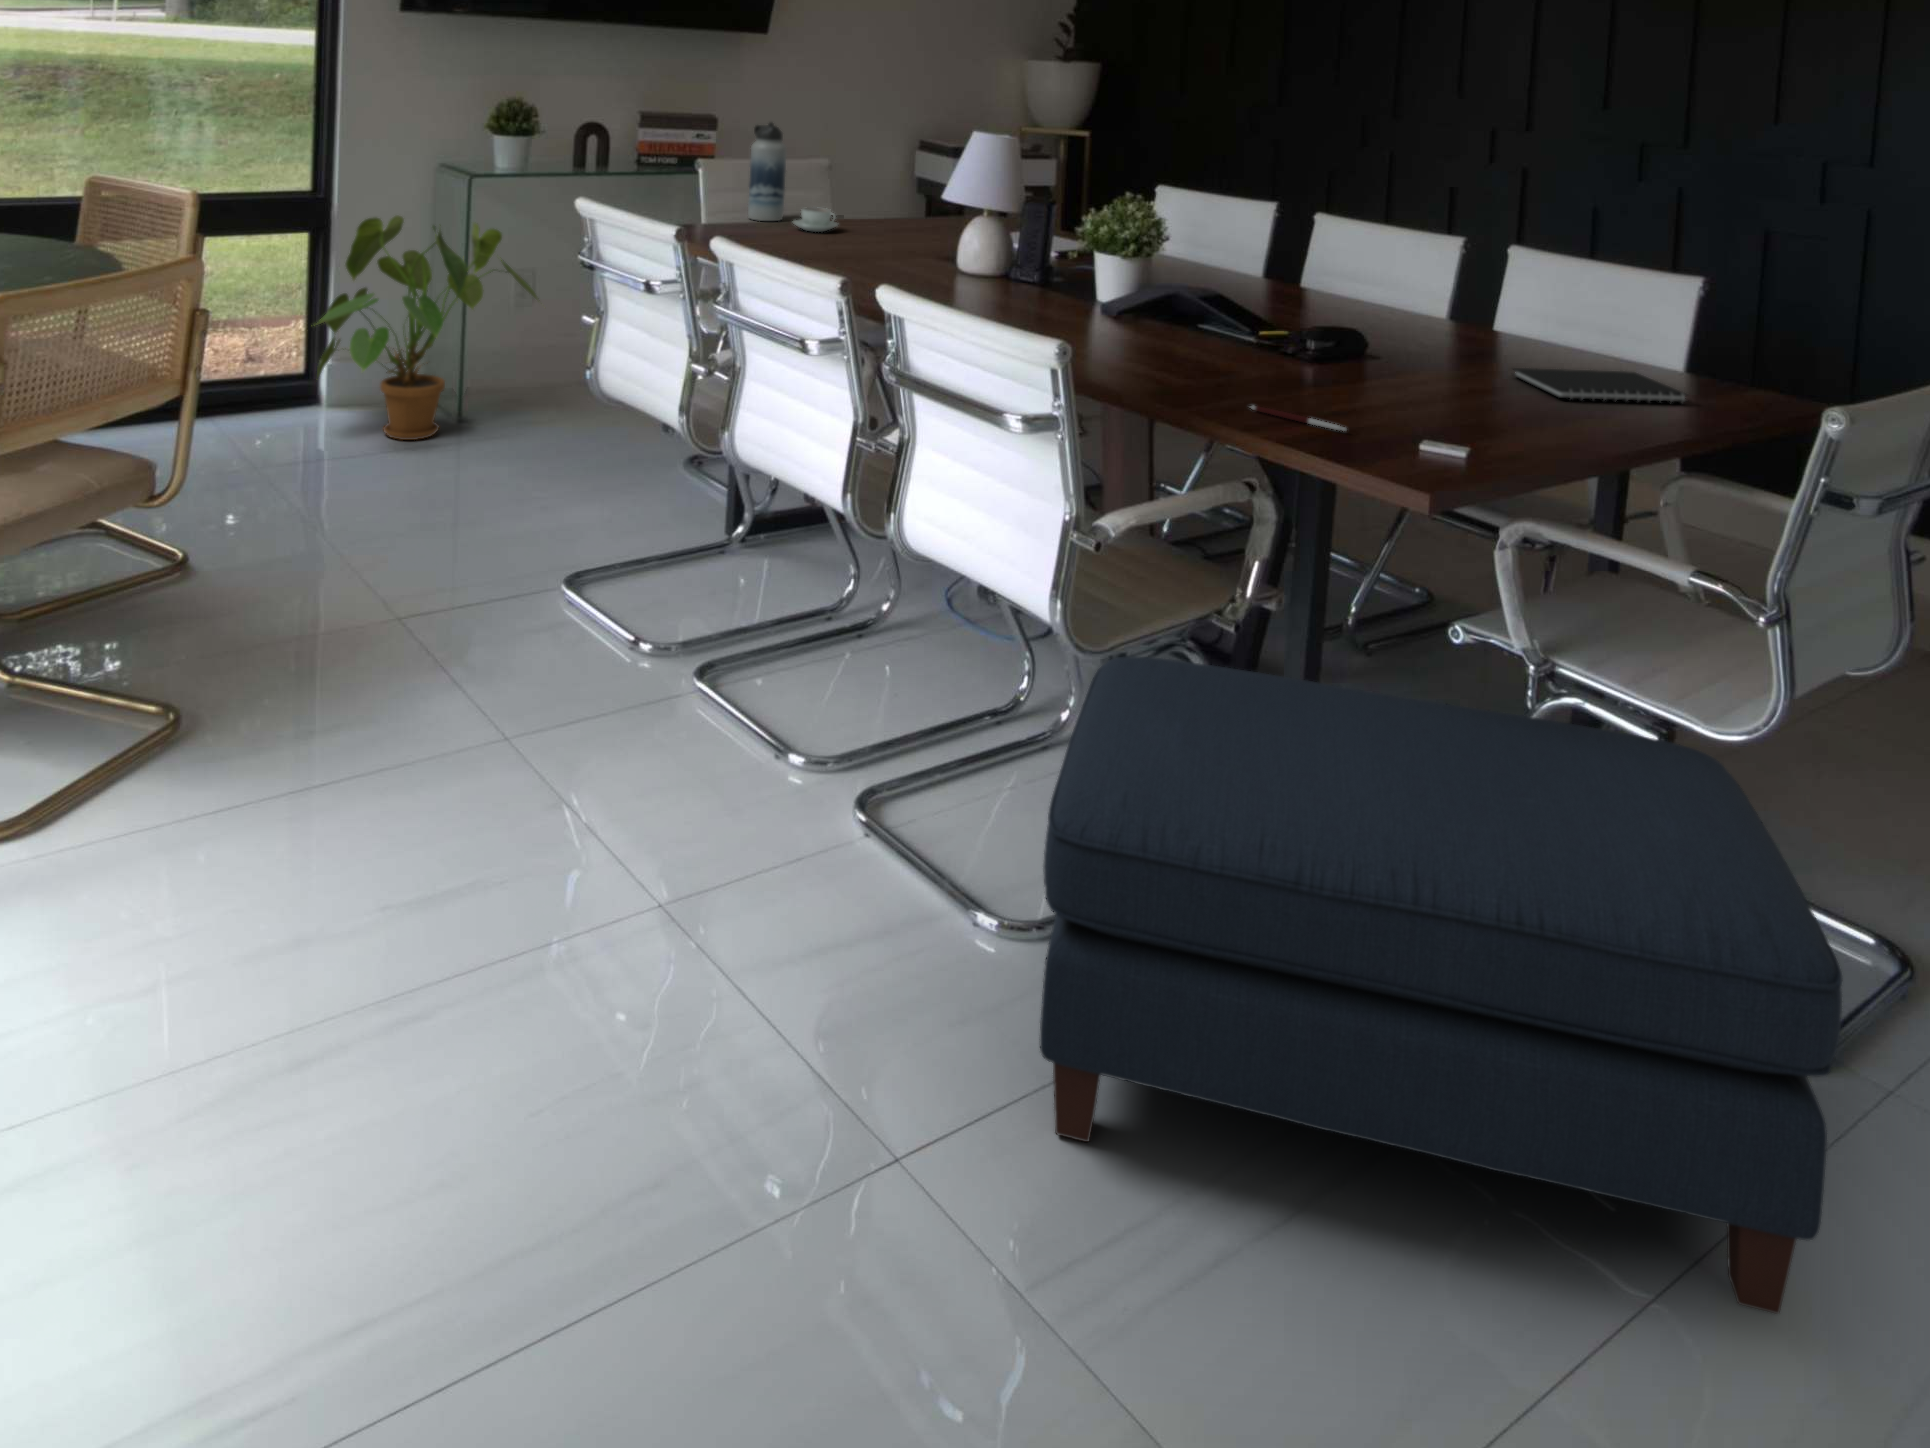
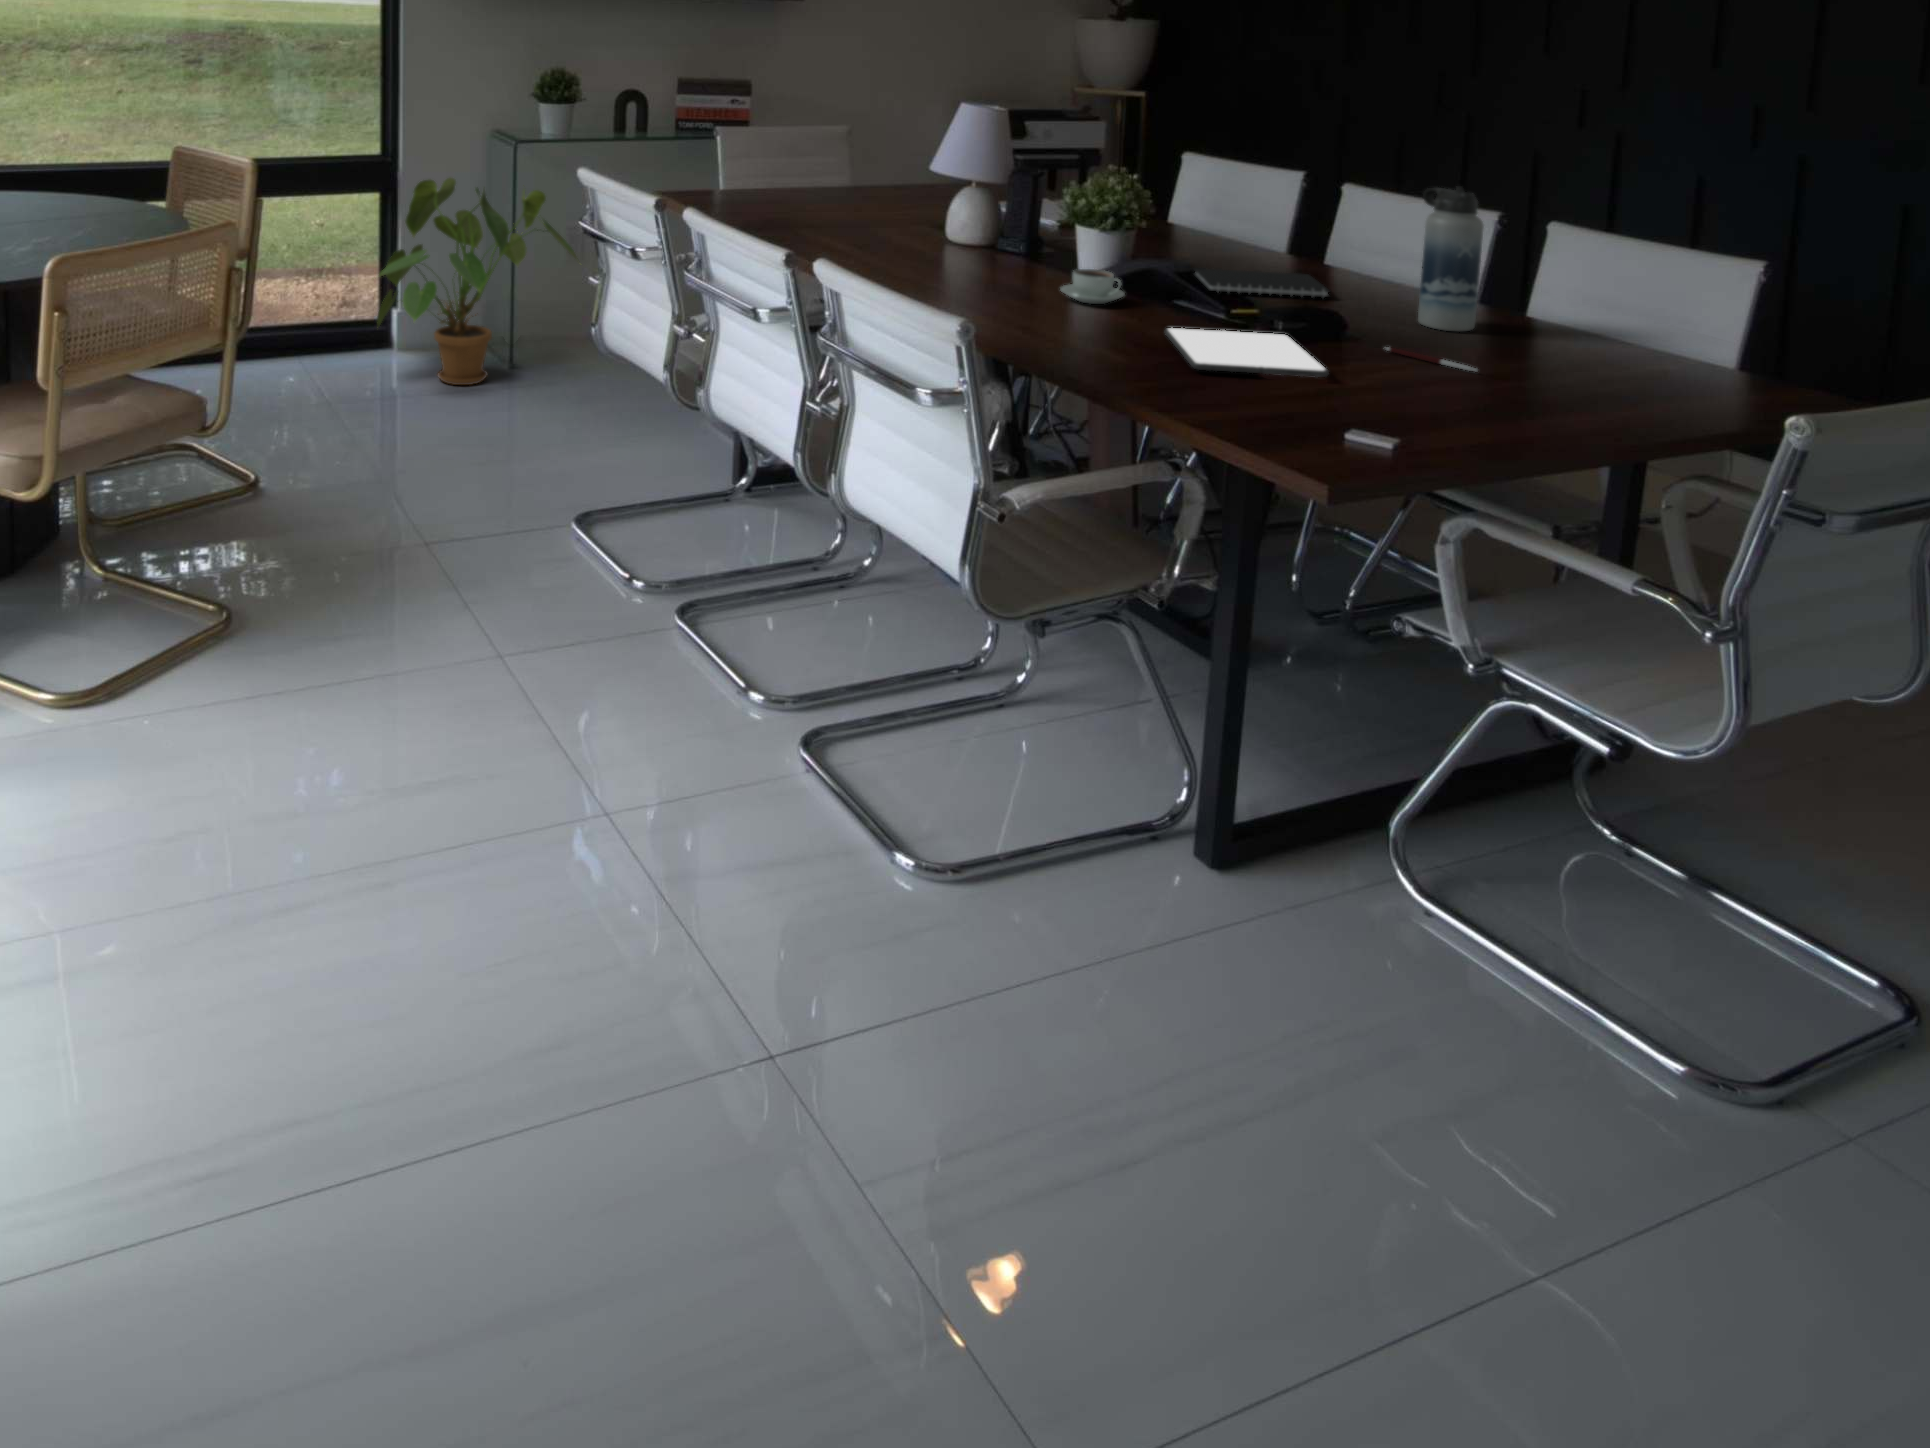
water bottle: present [748,123,787,221] -> present [1418,186,1484,331]
coffee cup: present [793,207,838,232] -> present [1061,269,1124,304]
tablet: none [1202,350,1370,392] -> present [1165,328,1328,377]
notebook: present [1513,368,1687,404] -> present [1194,268,1329,298]
pen: present [1251,406,1346,431] -> present [1386,347,1477,371]
ottoman: present [1040,656,1842,1314] -> none [901,625,1701,1320]

